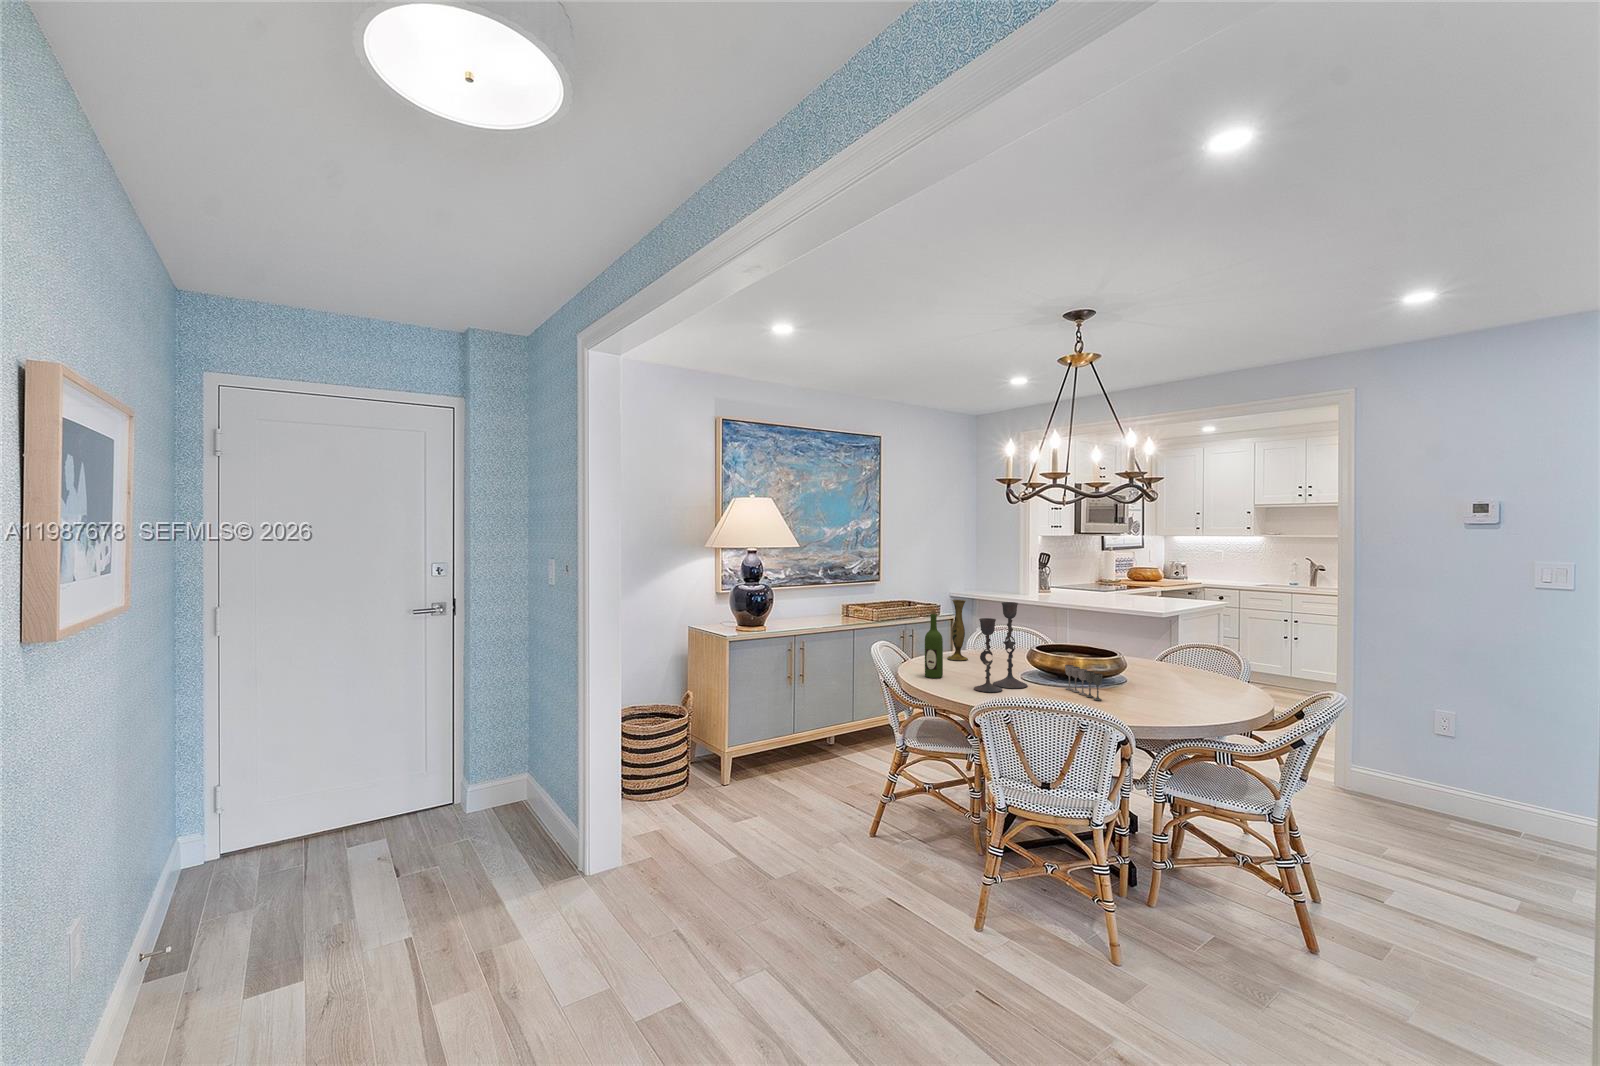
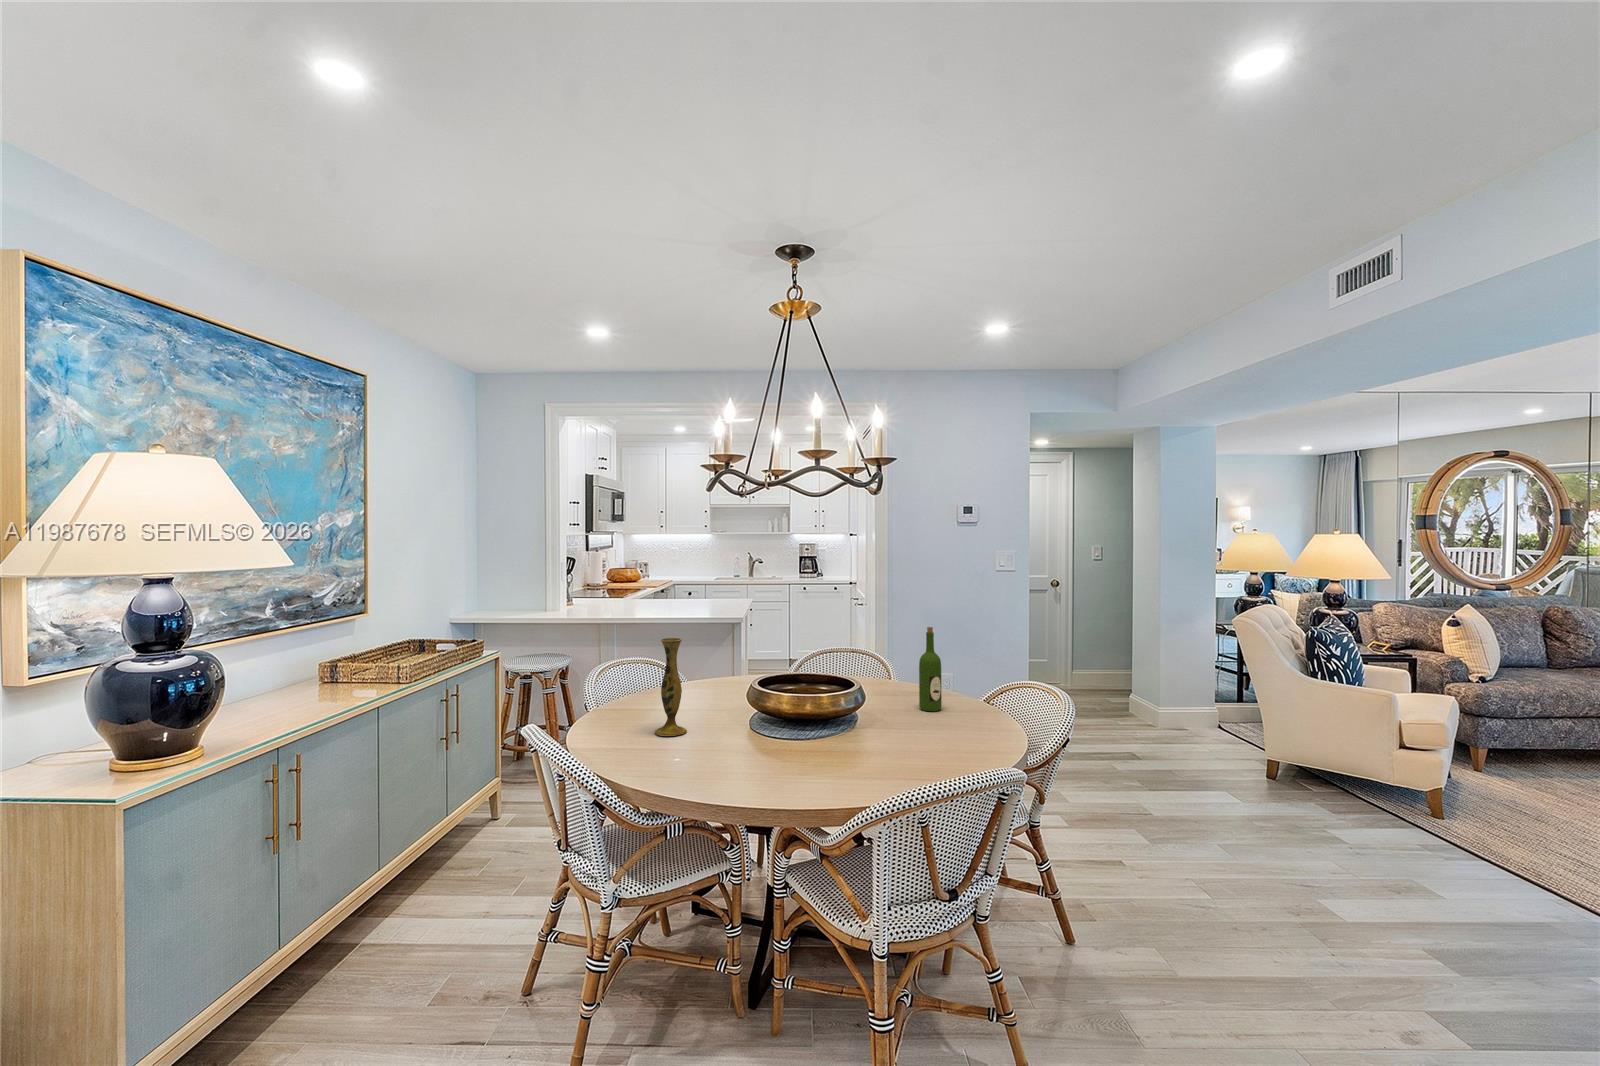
candlestick: present [974,602,1027,692] -> none [810,637,860,789]
wine bottle: present [925,610,943,678] -> present [919,627,942,711]
wine glass: present [1065,665,1102,700] -> none [893,714,966,758]

